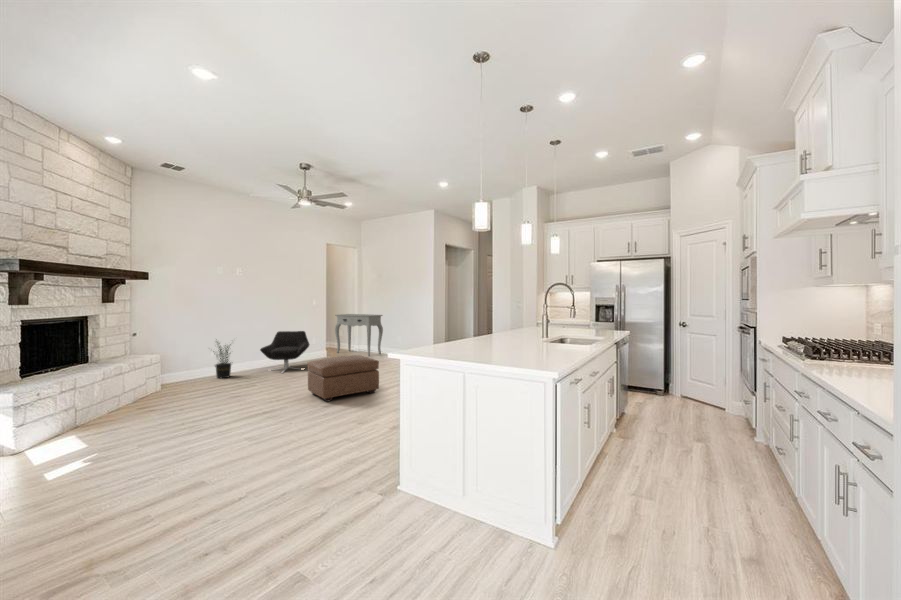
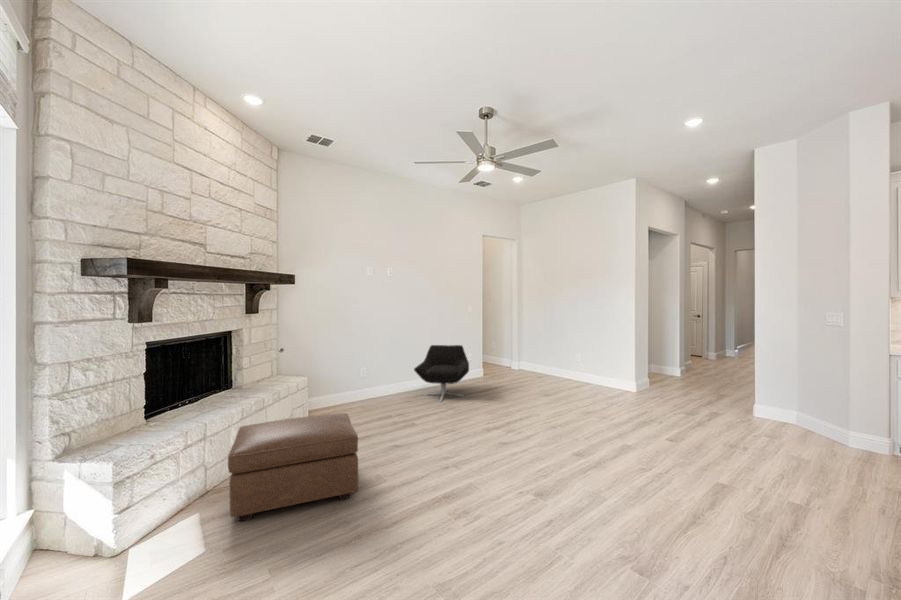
console table: present [335,314,383,356] -> none [489,322,551,378]
potted plant: present [213,342,231,378] -> none [357,354,389,405]
ottoman: present [307,355,379,402] -> present [228,413,358,521]

